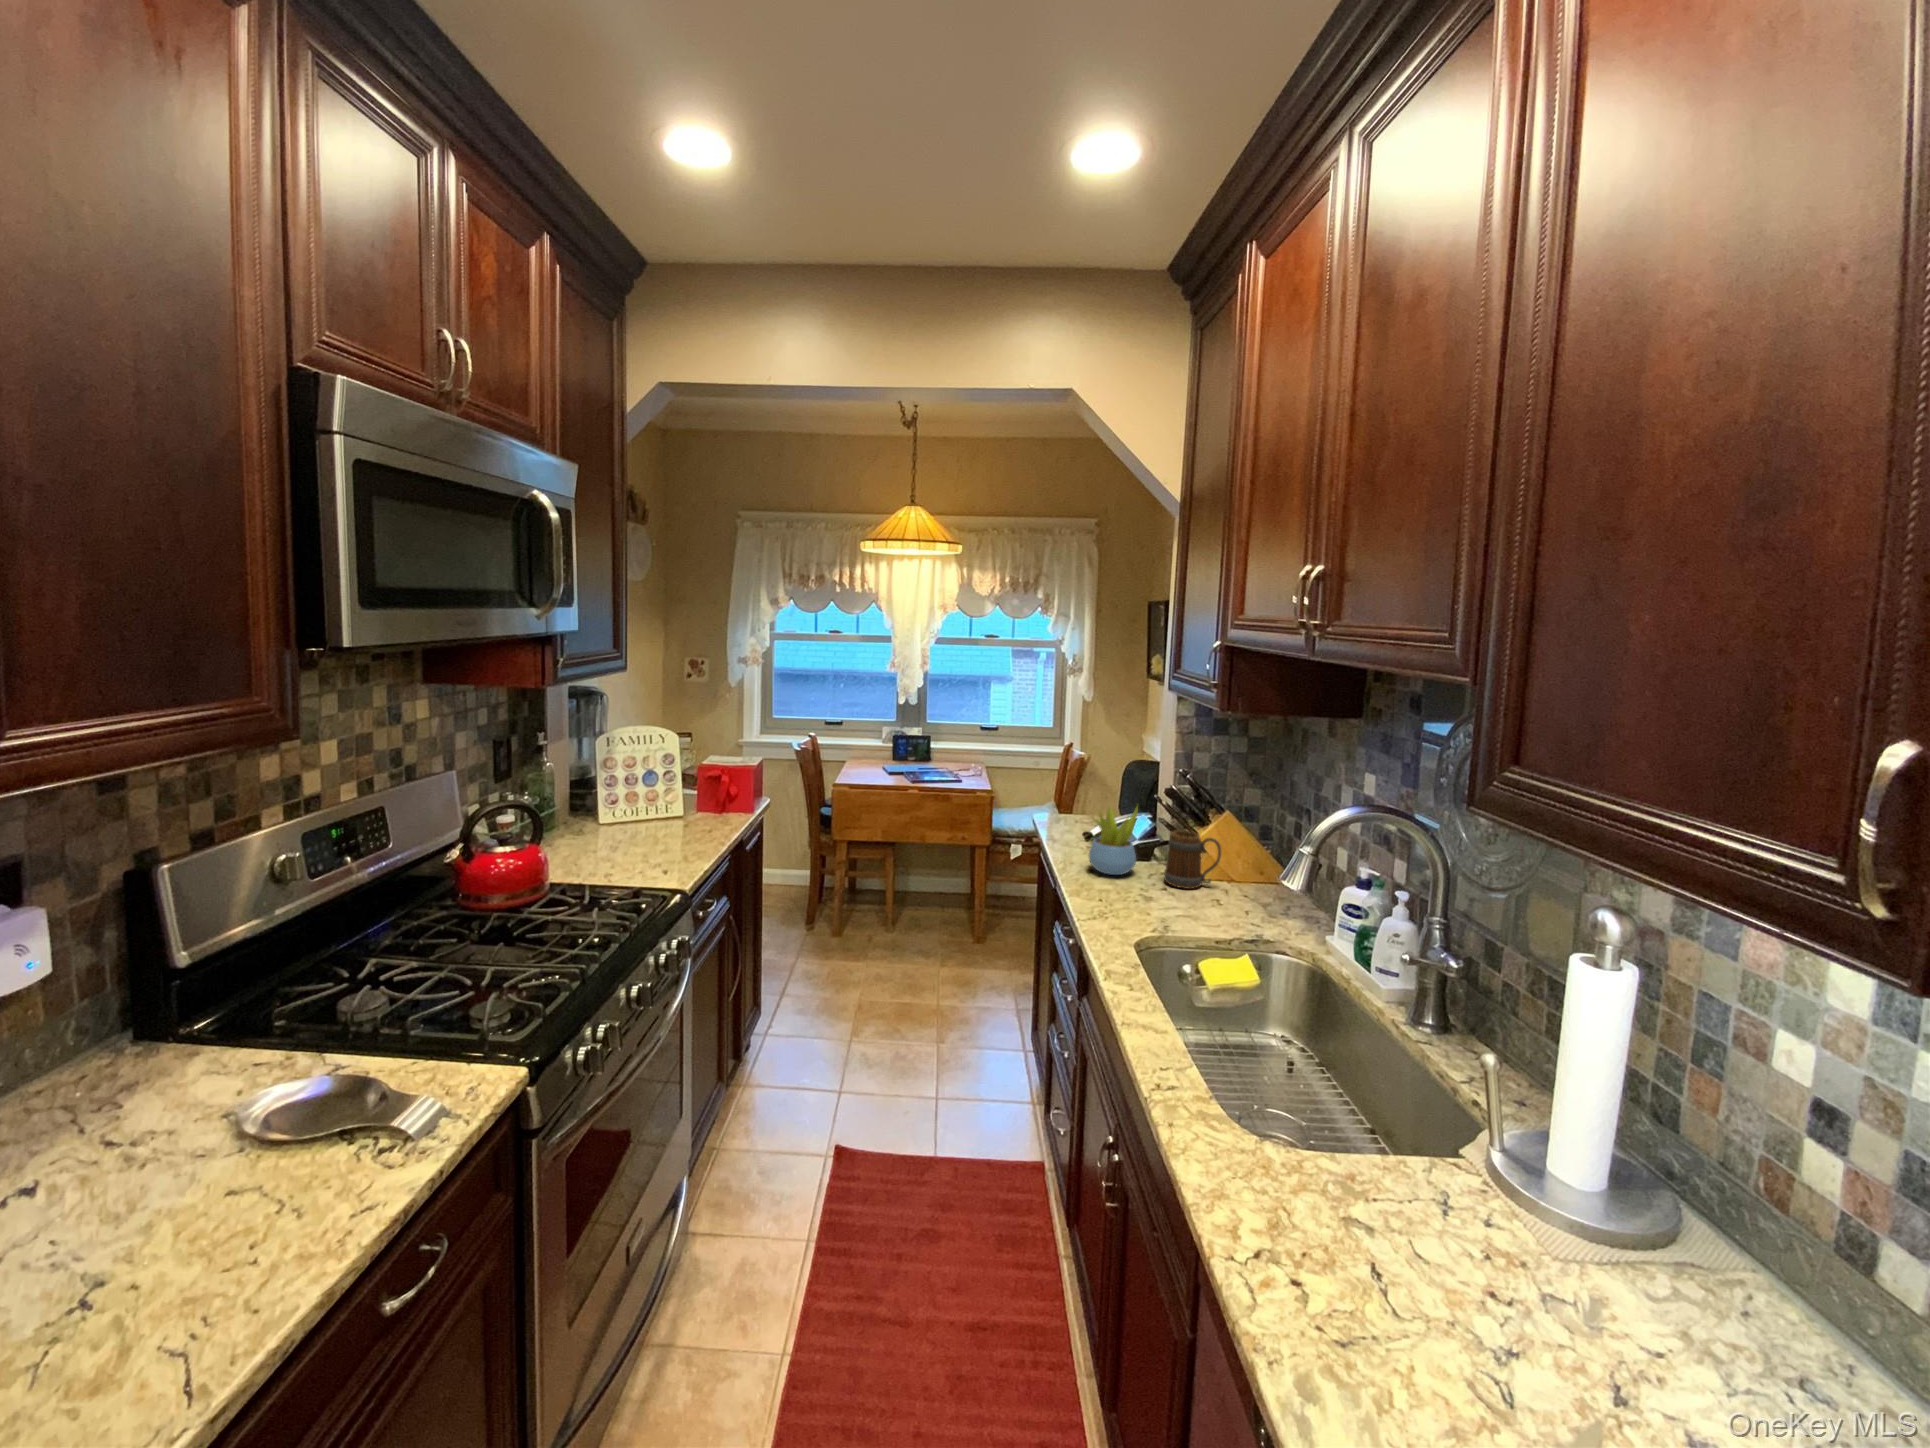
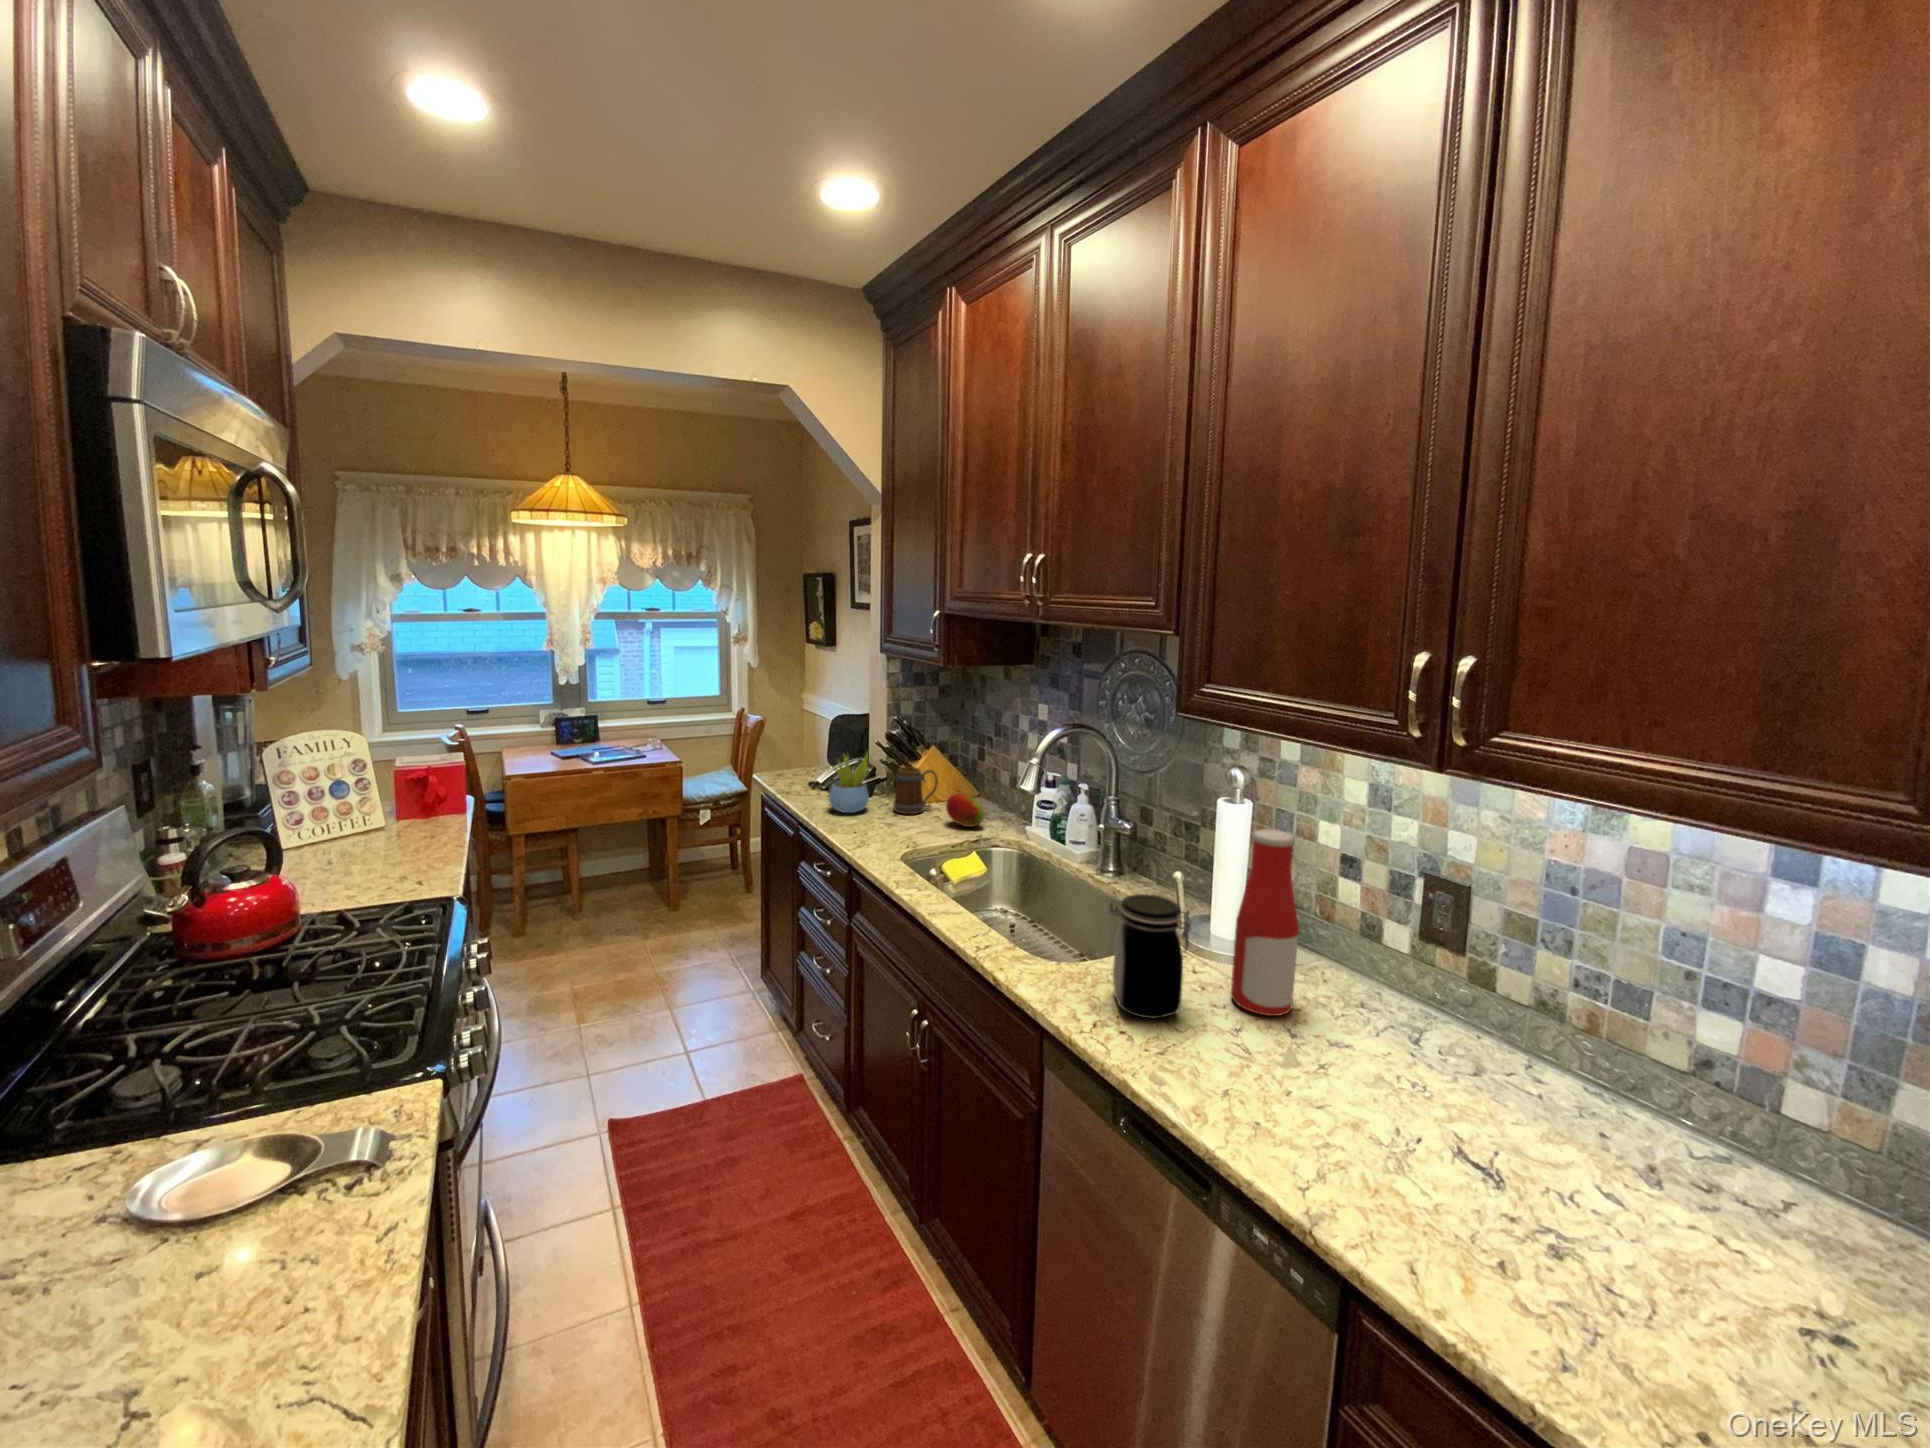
fruit: none [1221,872,1270,917] -> present [946,793,984,827]
bottle: none [1525,1027,1664,1358] -> present [1231,829,1299,1016]
jar: none [1309,1075,1440,1283] -> present [1109,894,1193,1018]

